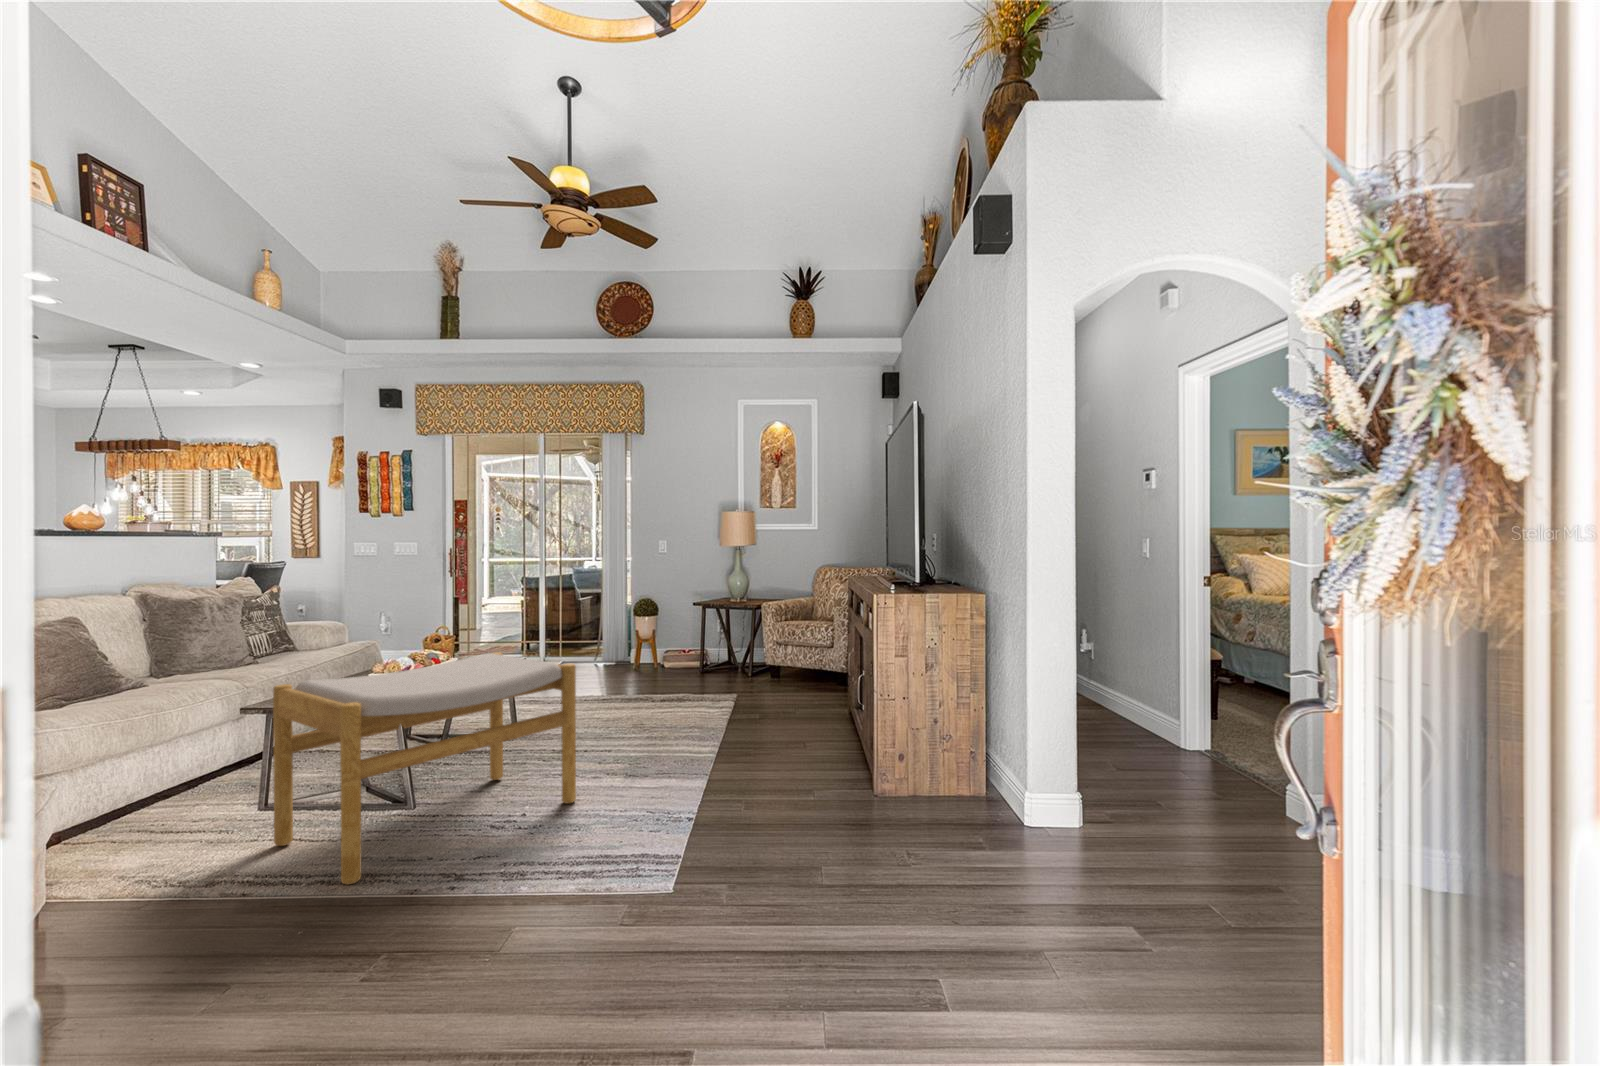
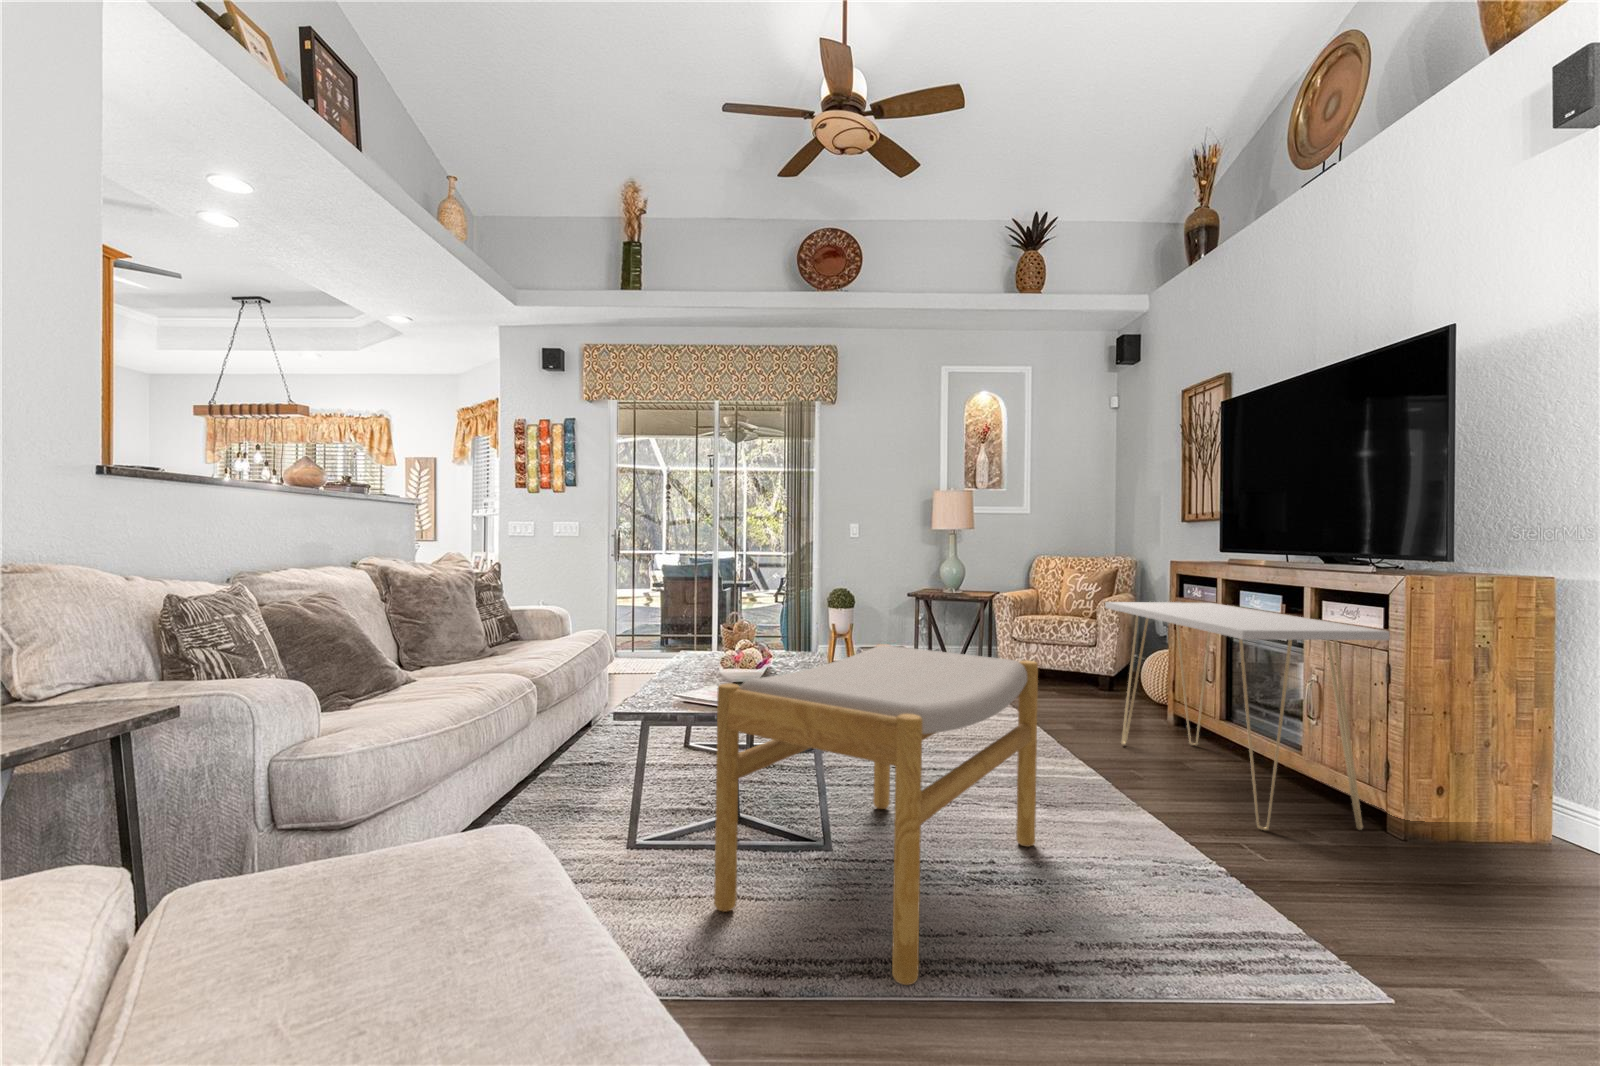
console table: none [749,612,864,791] -> present [1105,602,1390,831]

